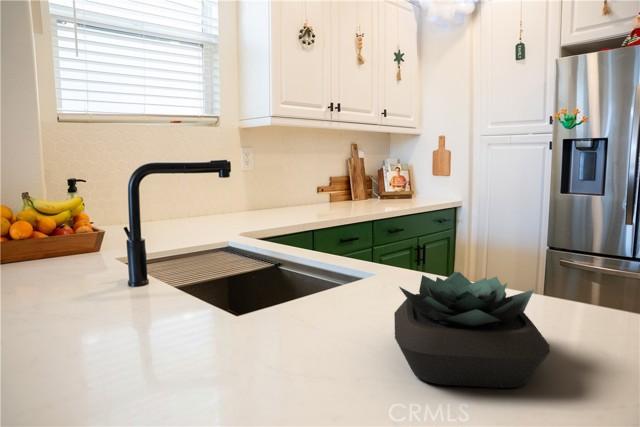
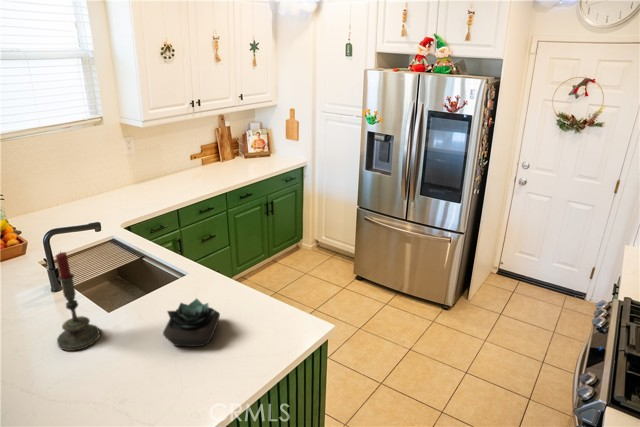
candle: none [118,107,220,380] -> present [56,252,100,351]

